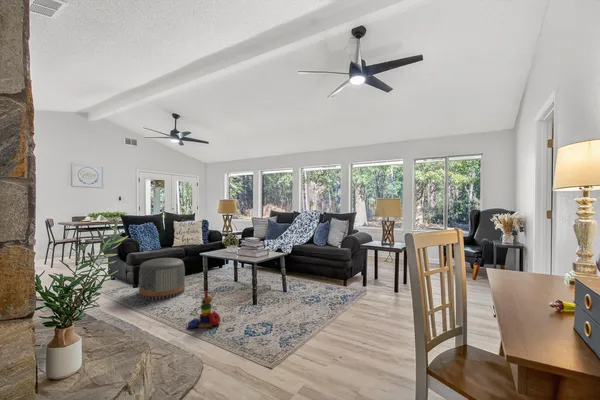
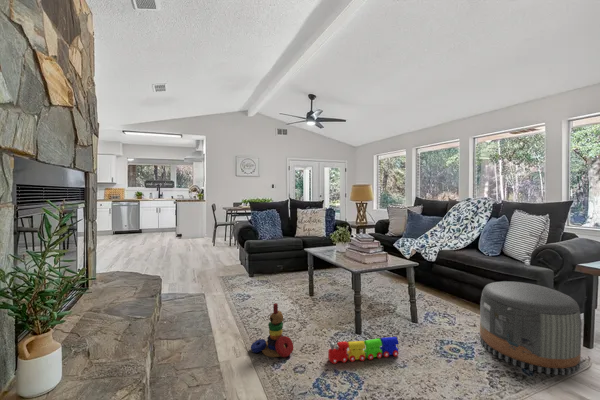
pouf: present [139,258,185,300] -> present [480,281,582,375]
toy train: none [245,298,284,320] -> present [328,337,398,364]

